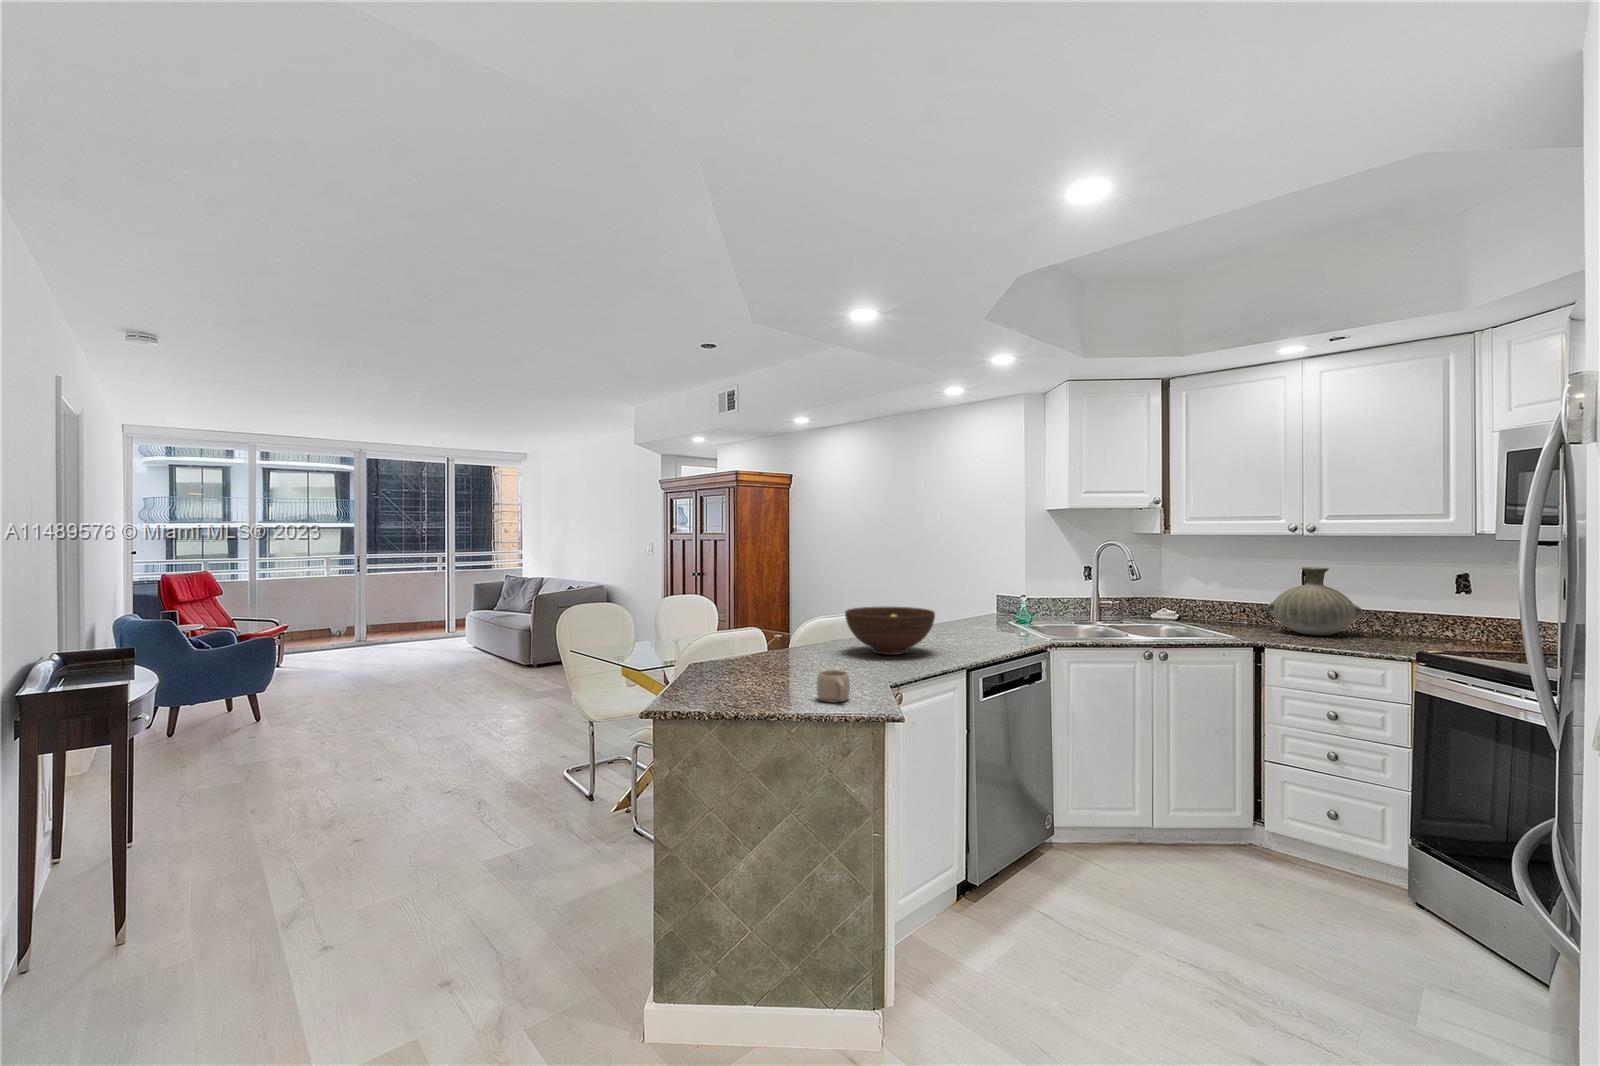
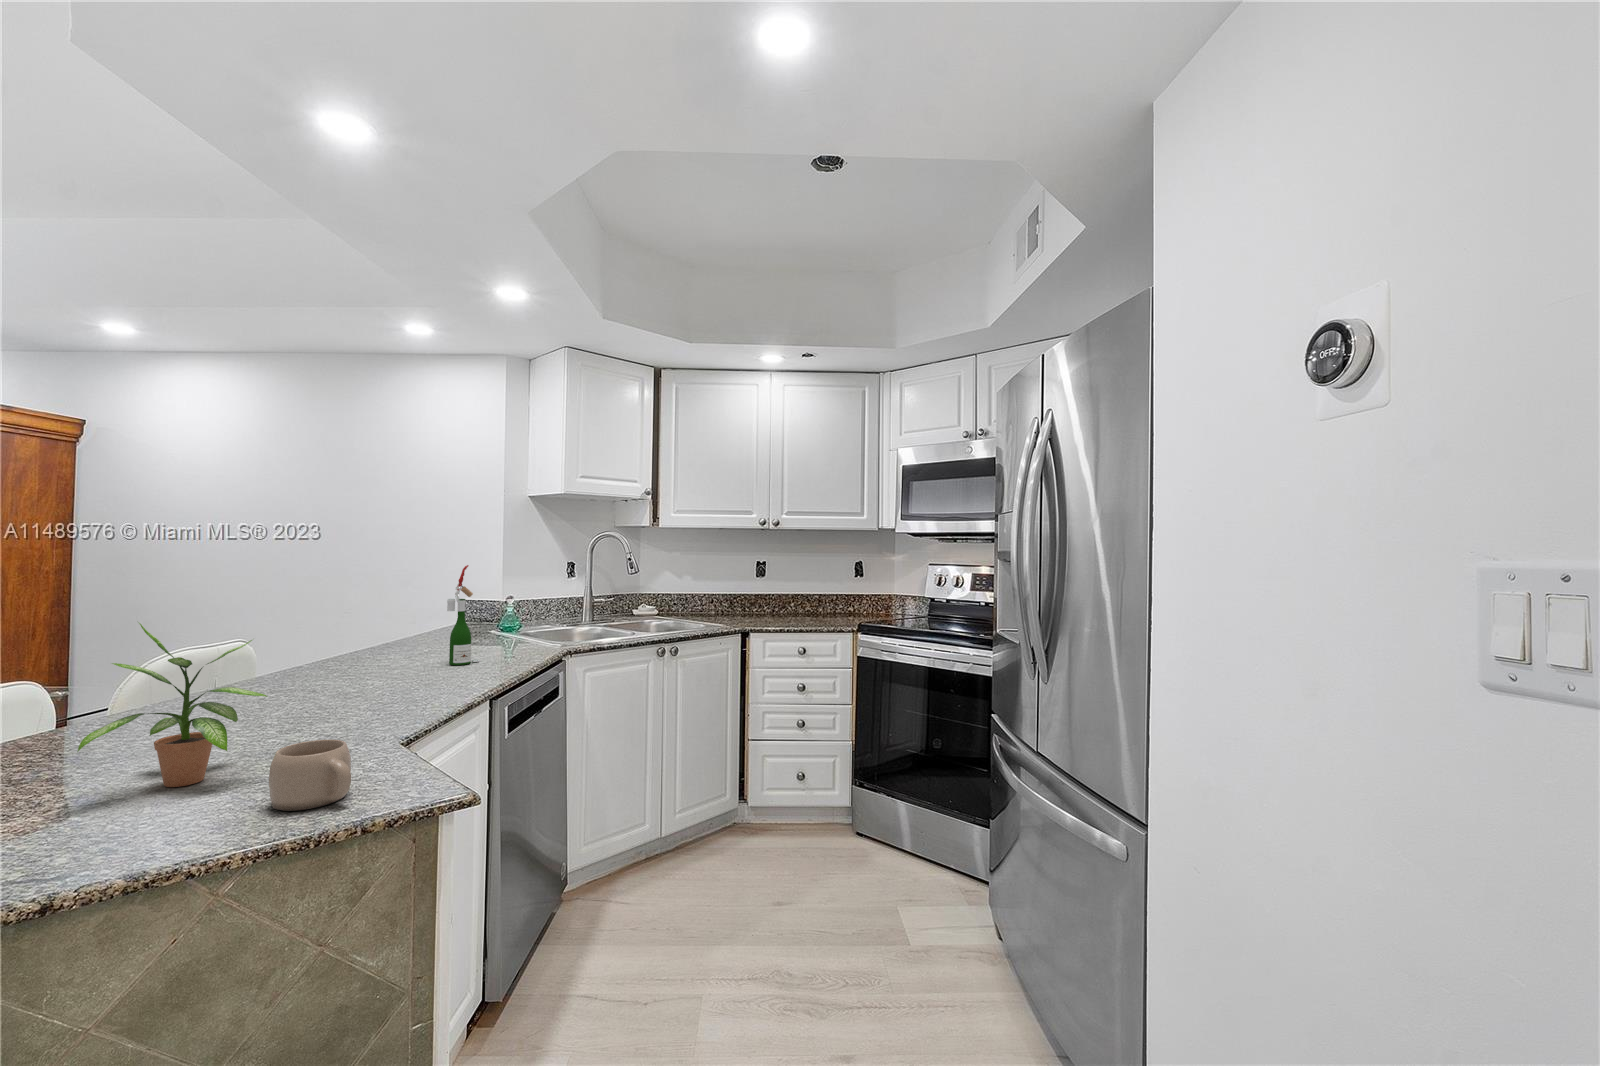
vase: present [1266,567,1364,635] -> none [738,559,806,618]
wine bottle: none [956,573,979,646] -> present [447,565,479,665]
potted plant: none [758,603,824,684] -> present [77,623,267,787]
fruit bowl: present [845,607,935,655] -> none [261,617,432,694]

